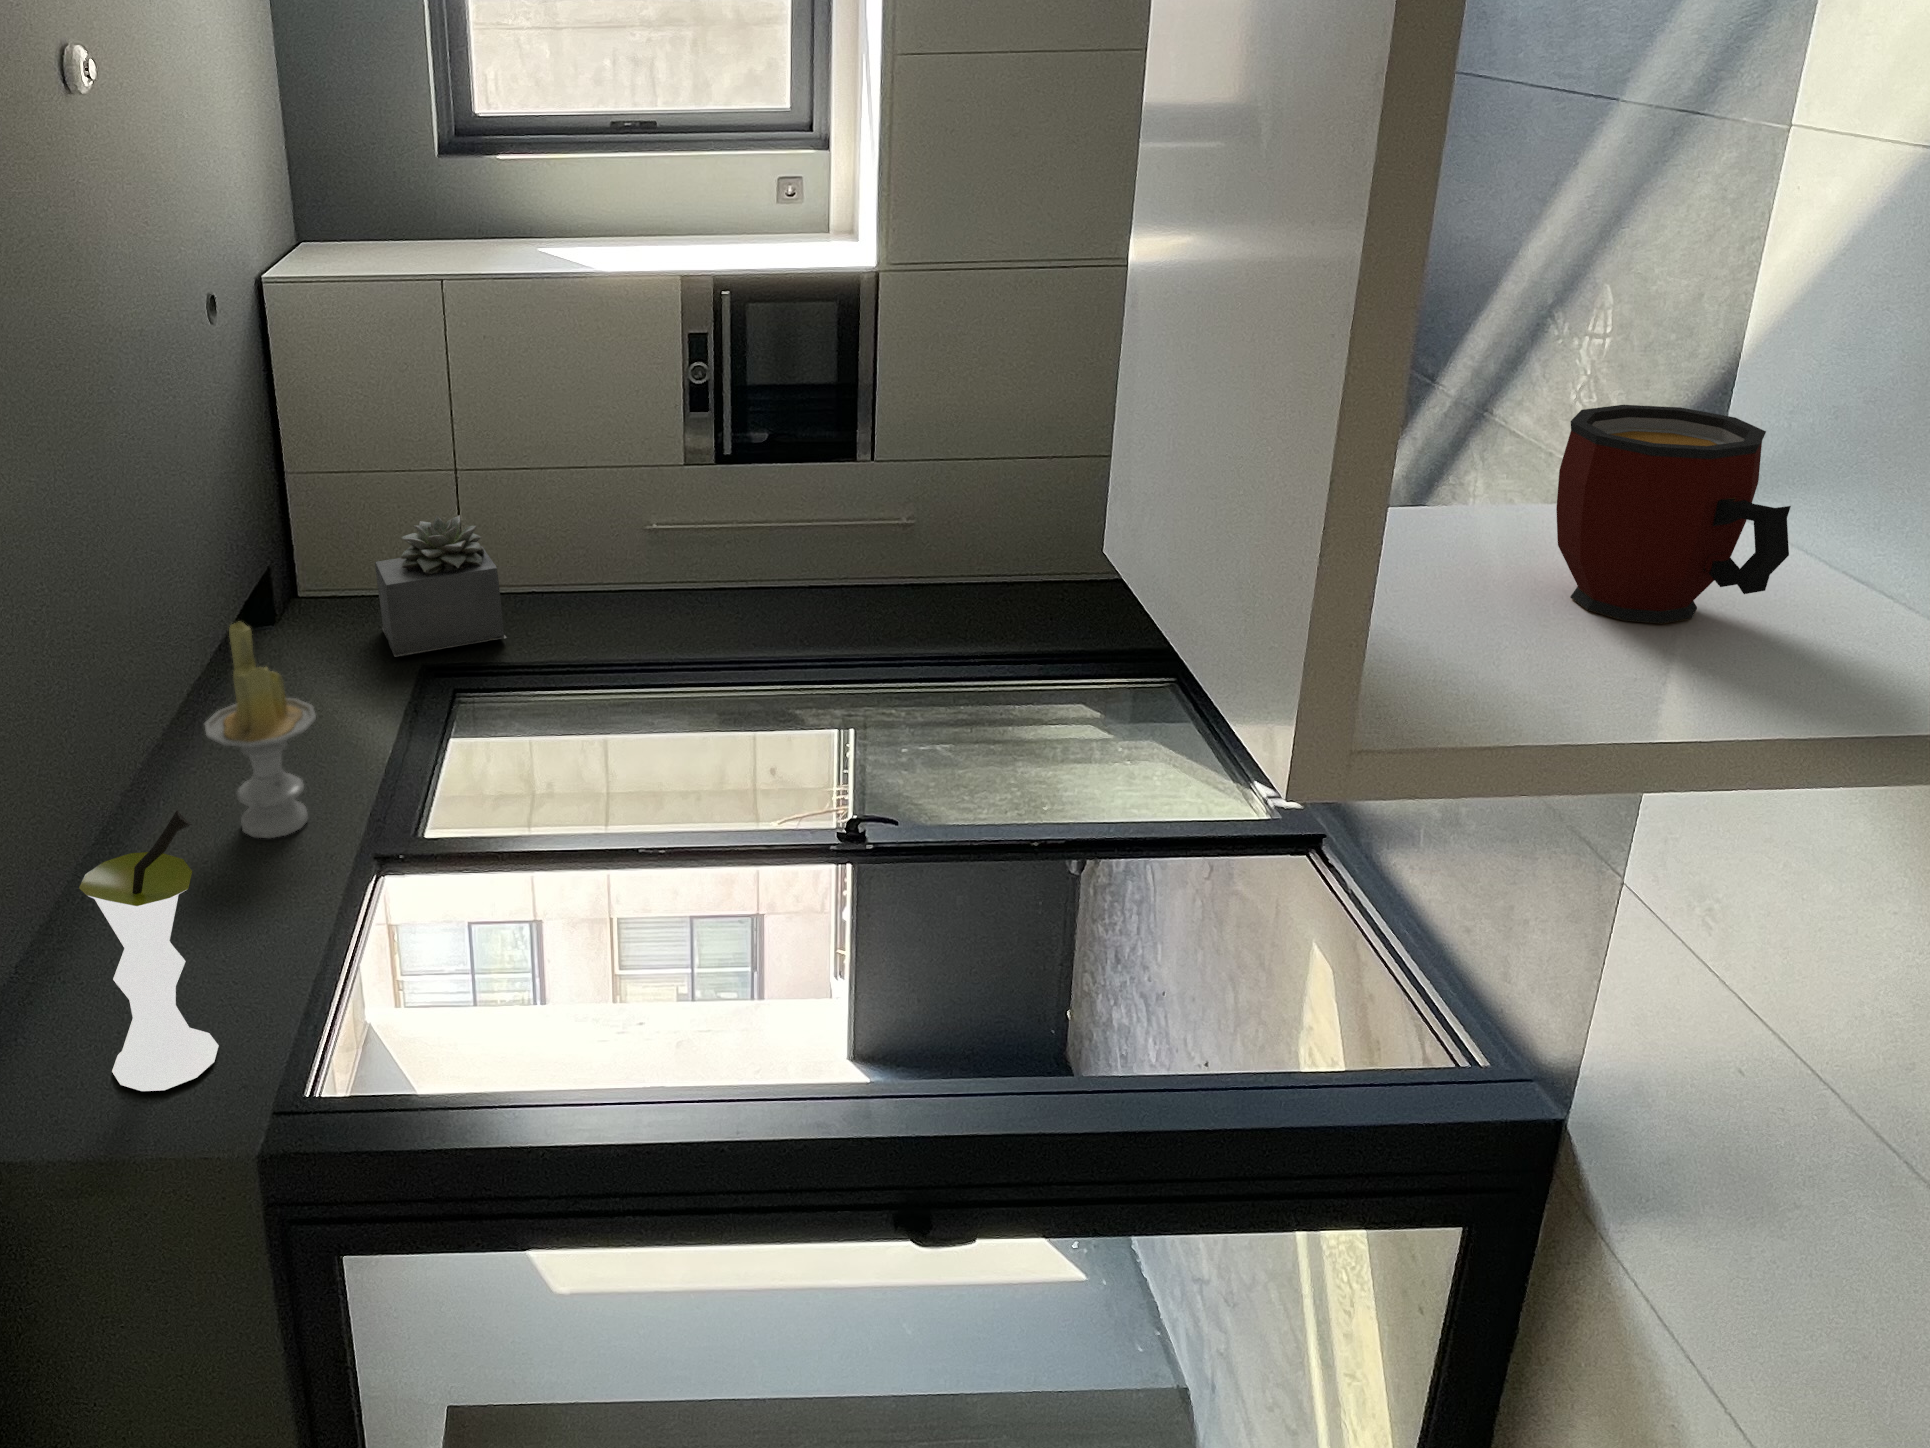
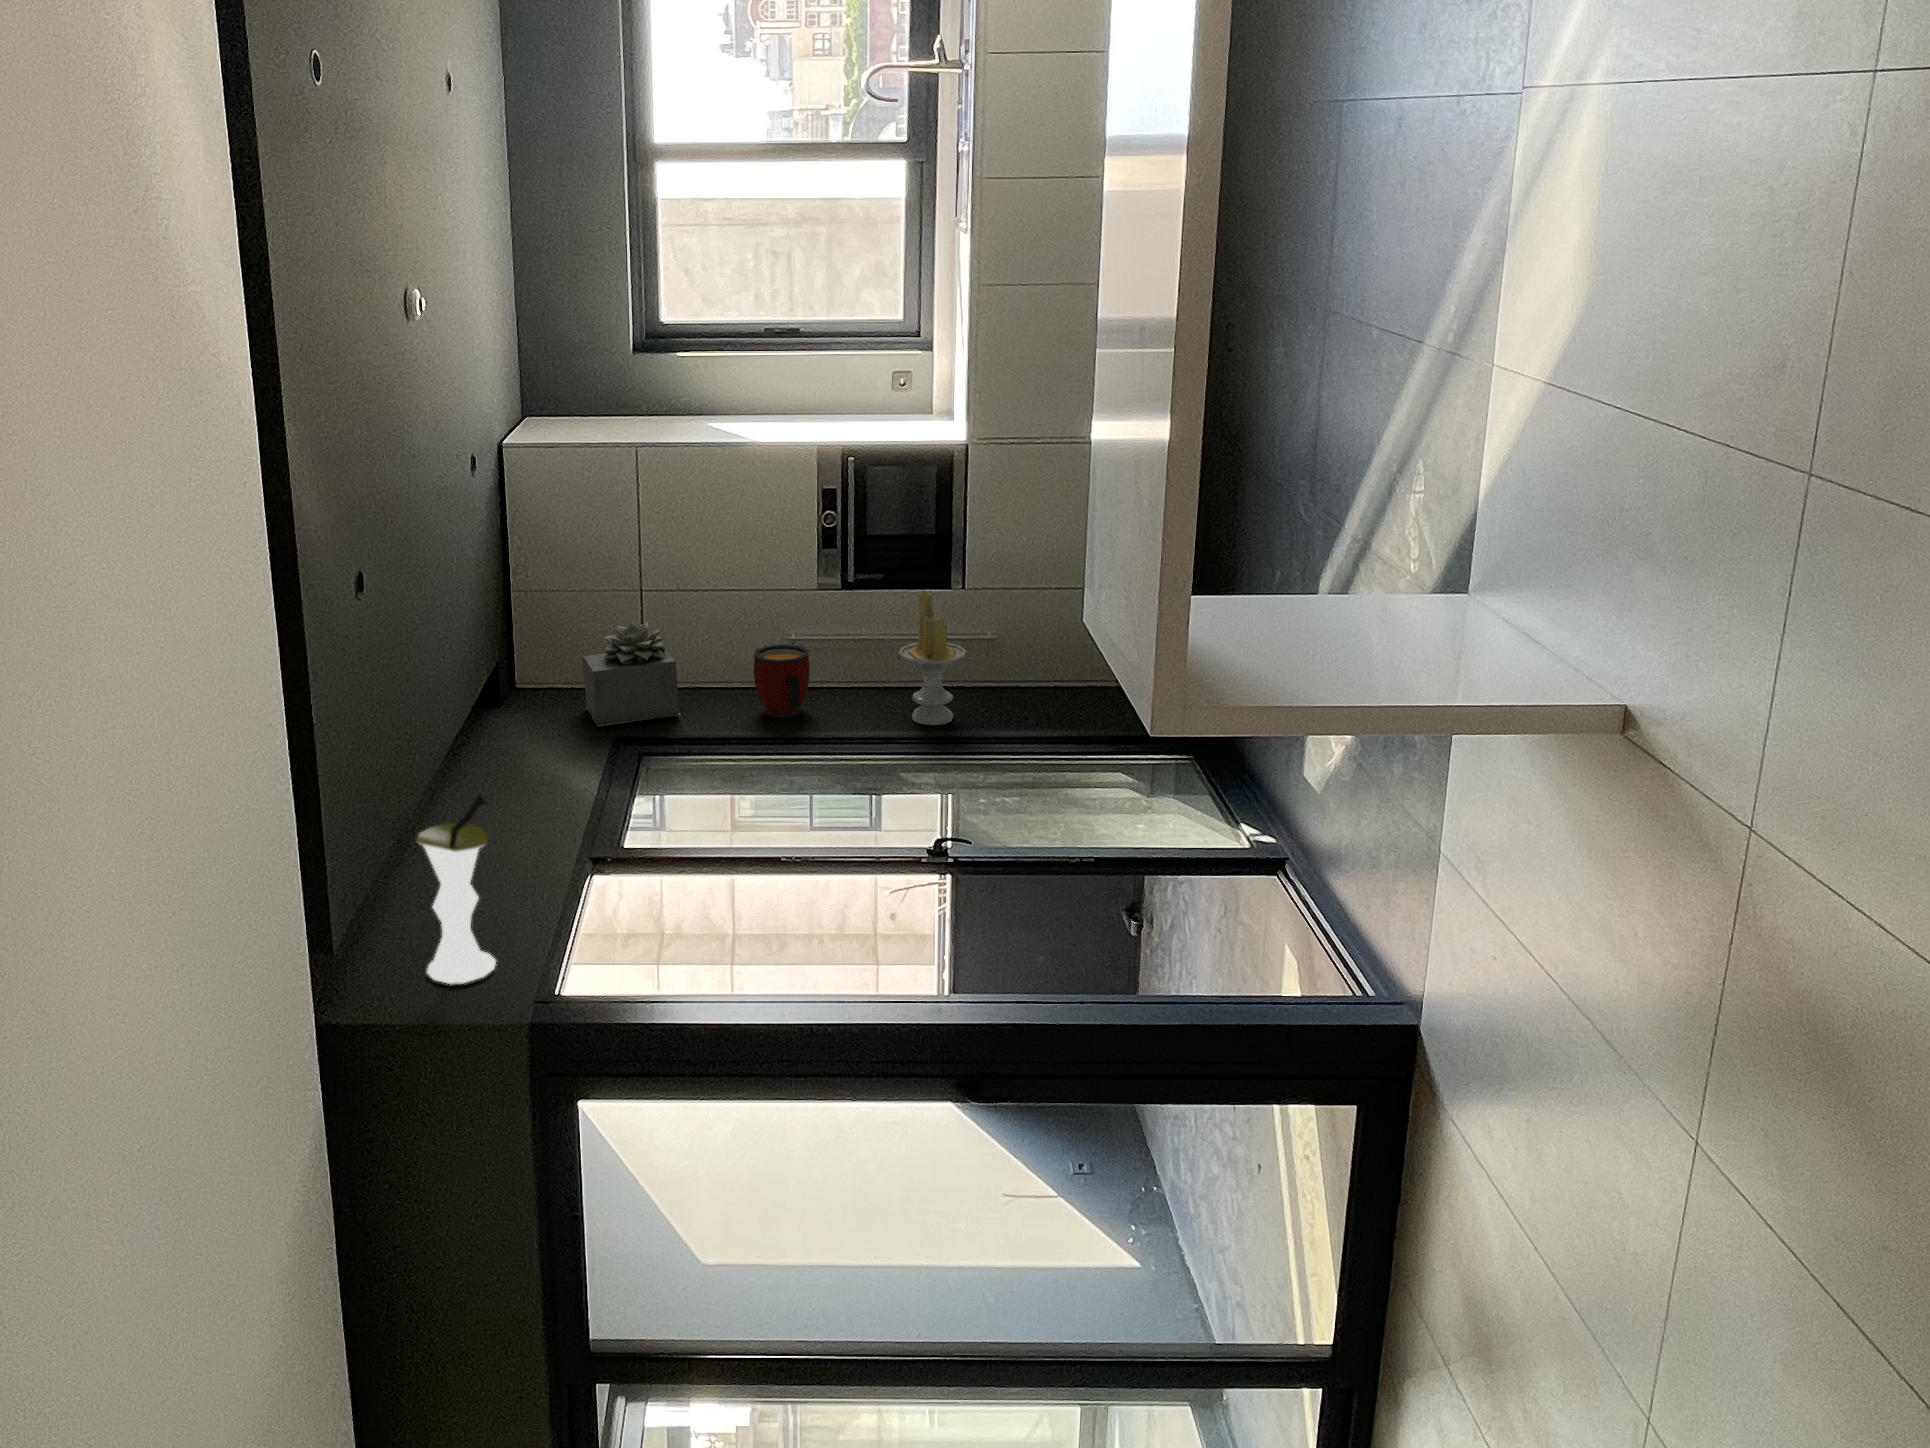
mug: present [1556,405,1791,624] -> present [754,644,810,718]
candle: present [205,622,316,838] -> present [899,590,966,725]

